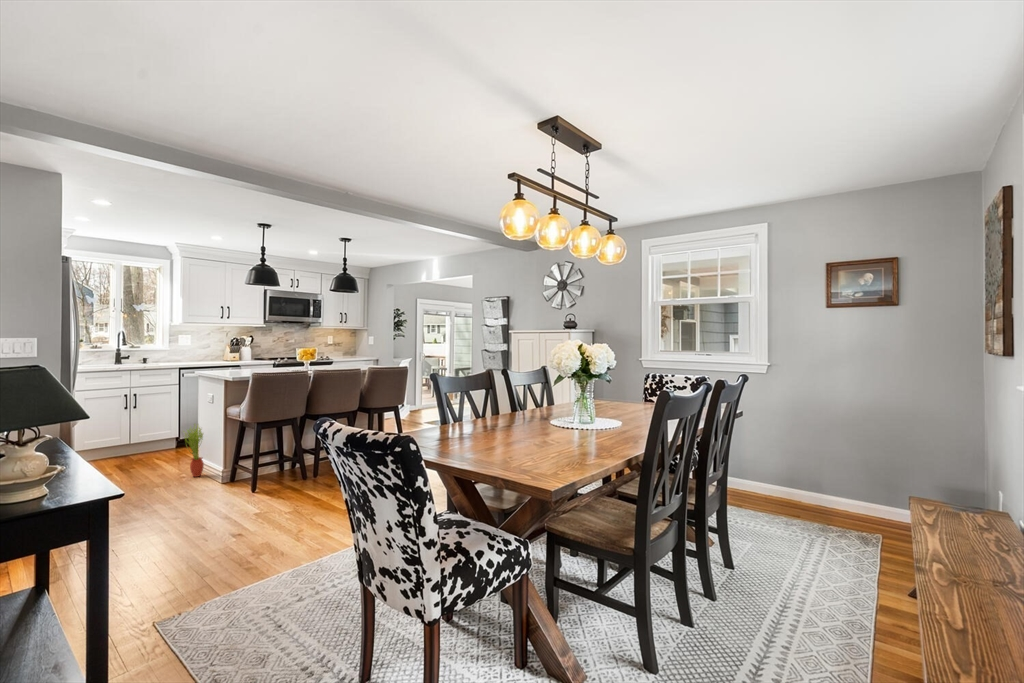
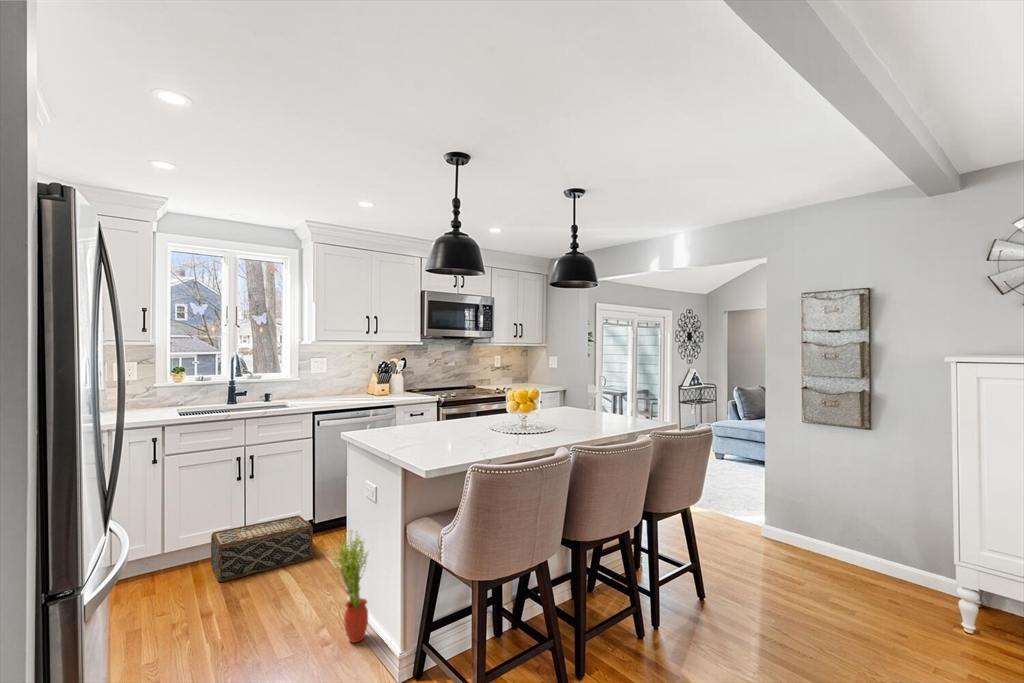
woven basket: none [109,432,177,463] -> present [211,515,313,582]

